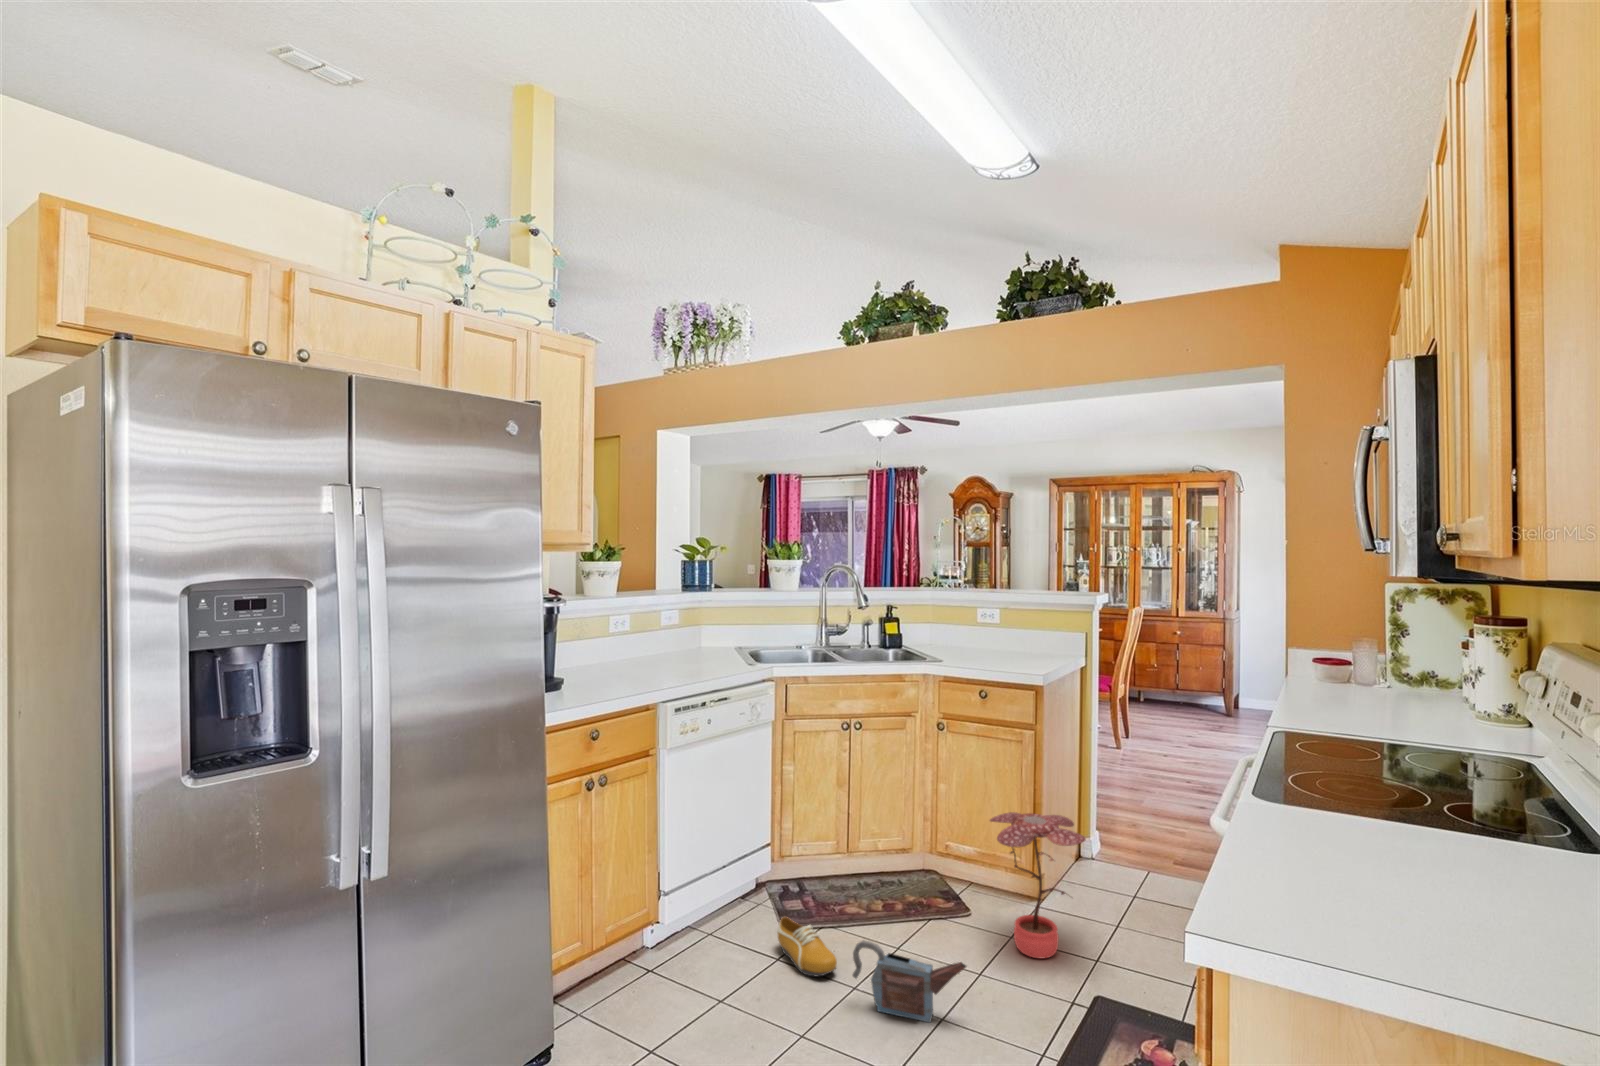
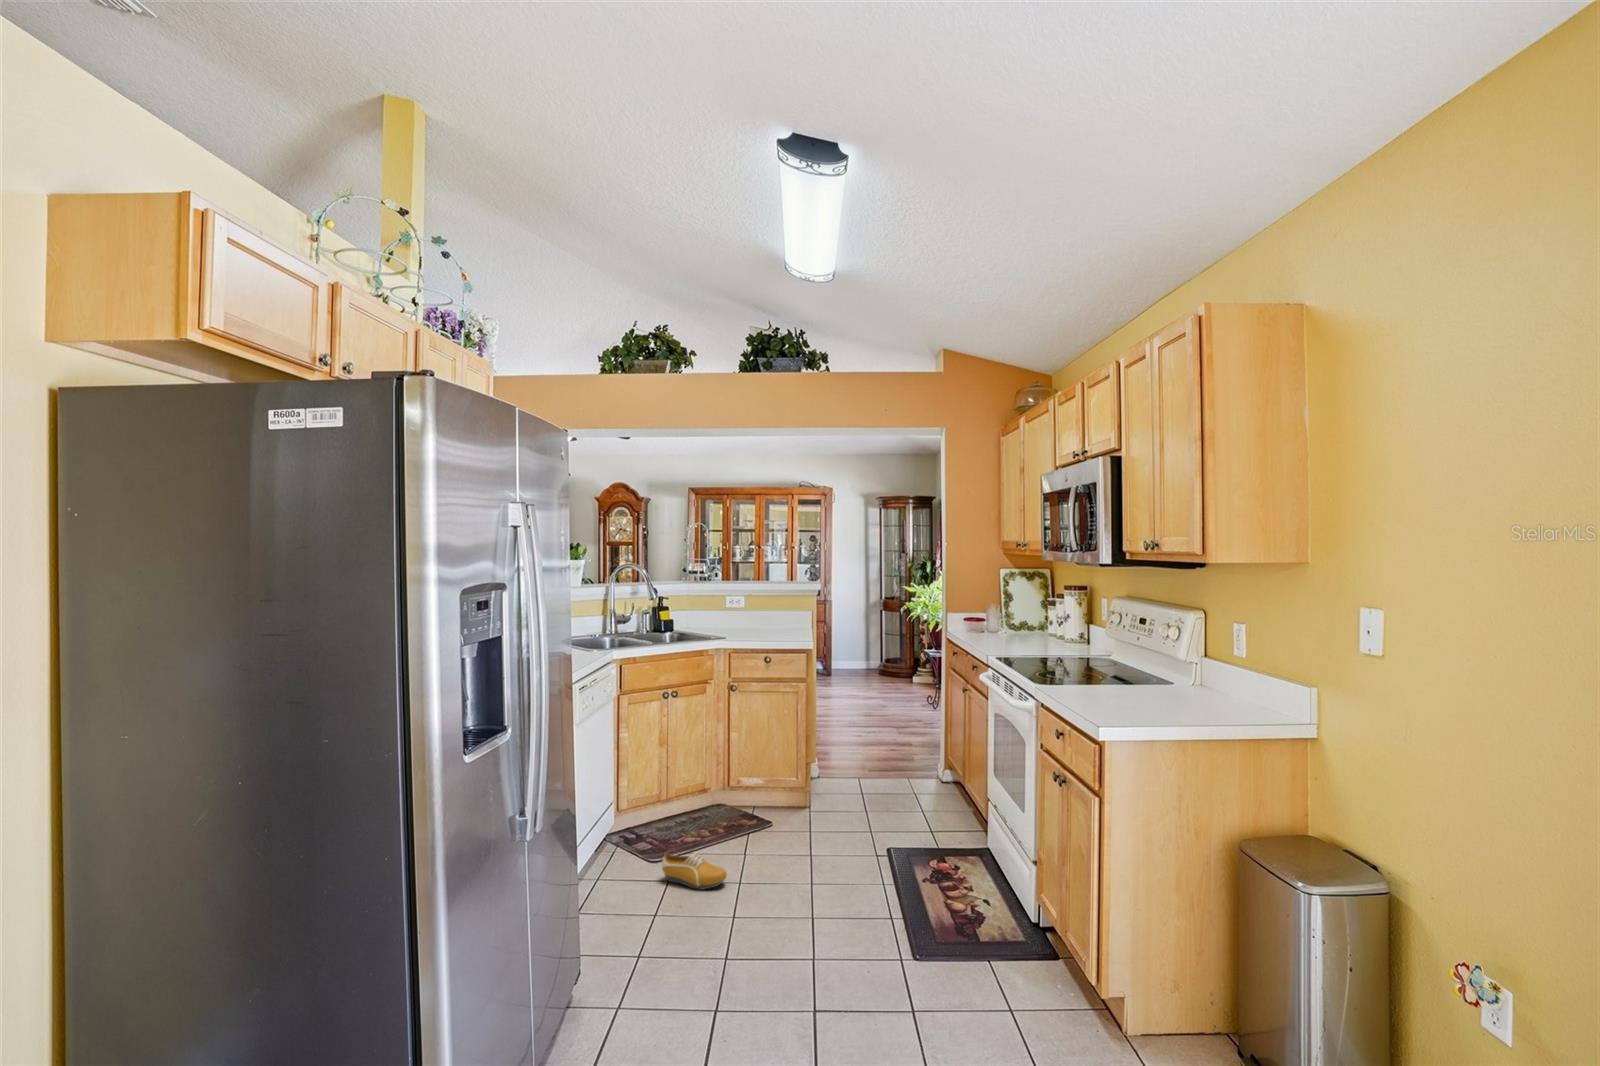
potted plant: present [990,812,1086,958] -> none [803,737,875,839]
watering can: present [852,941,966,1022] -> none [754,839,838,893]

